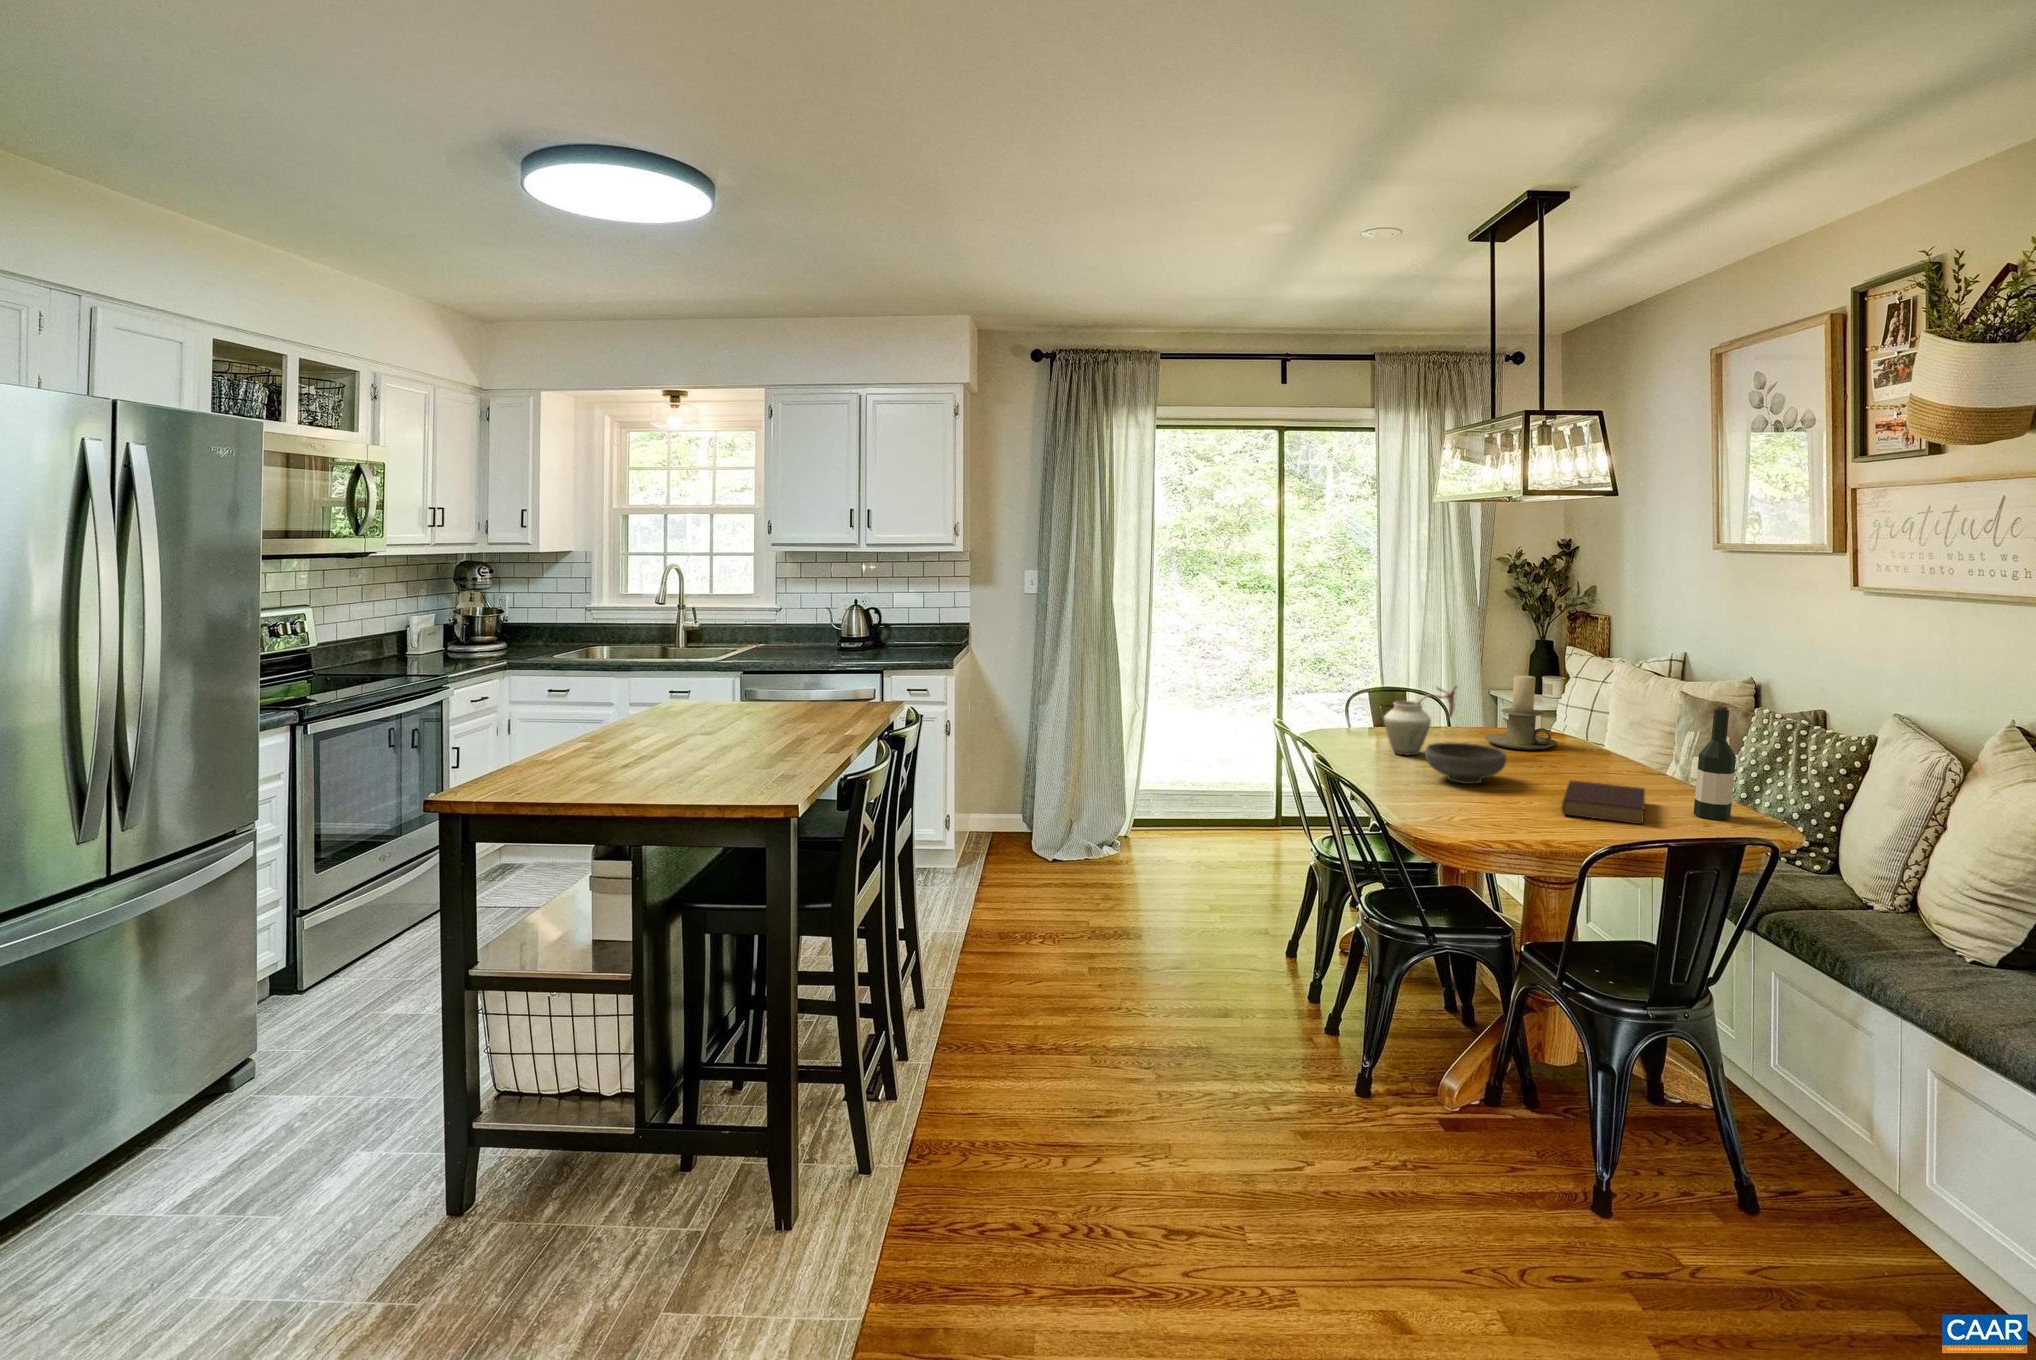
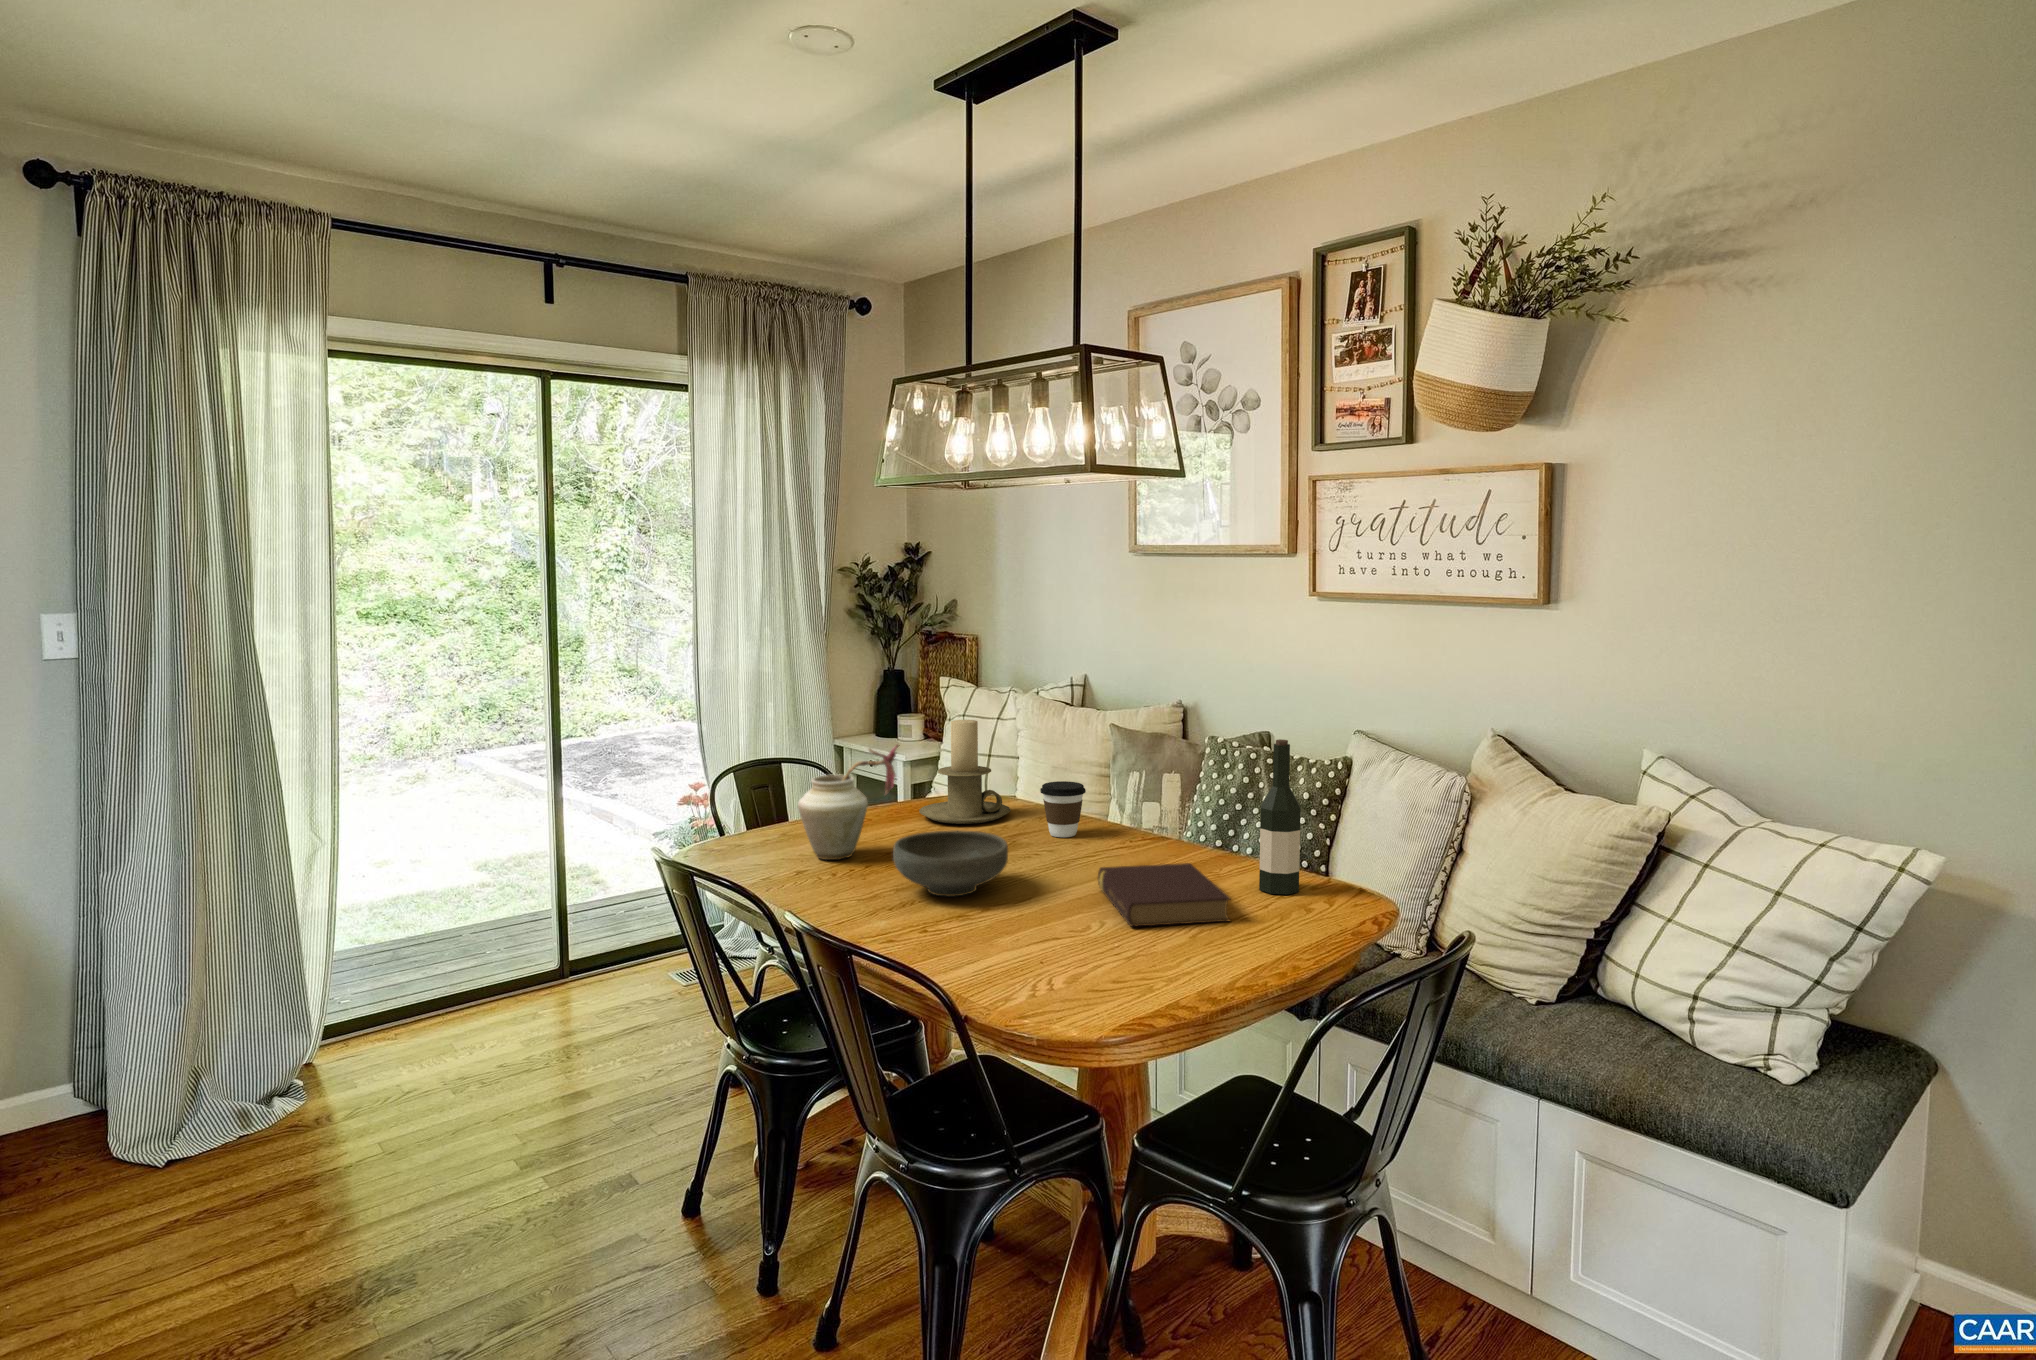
coffee cup: none [1566,725,1604,766] -> present [1040,781,1086,837]

